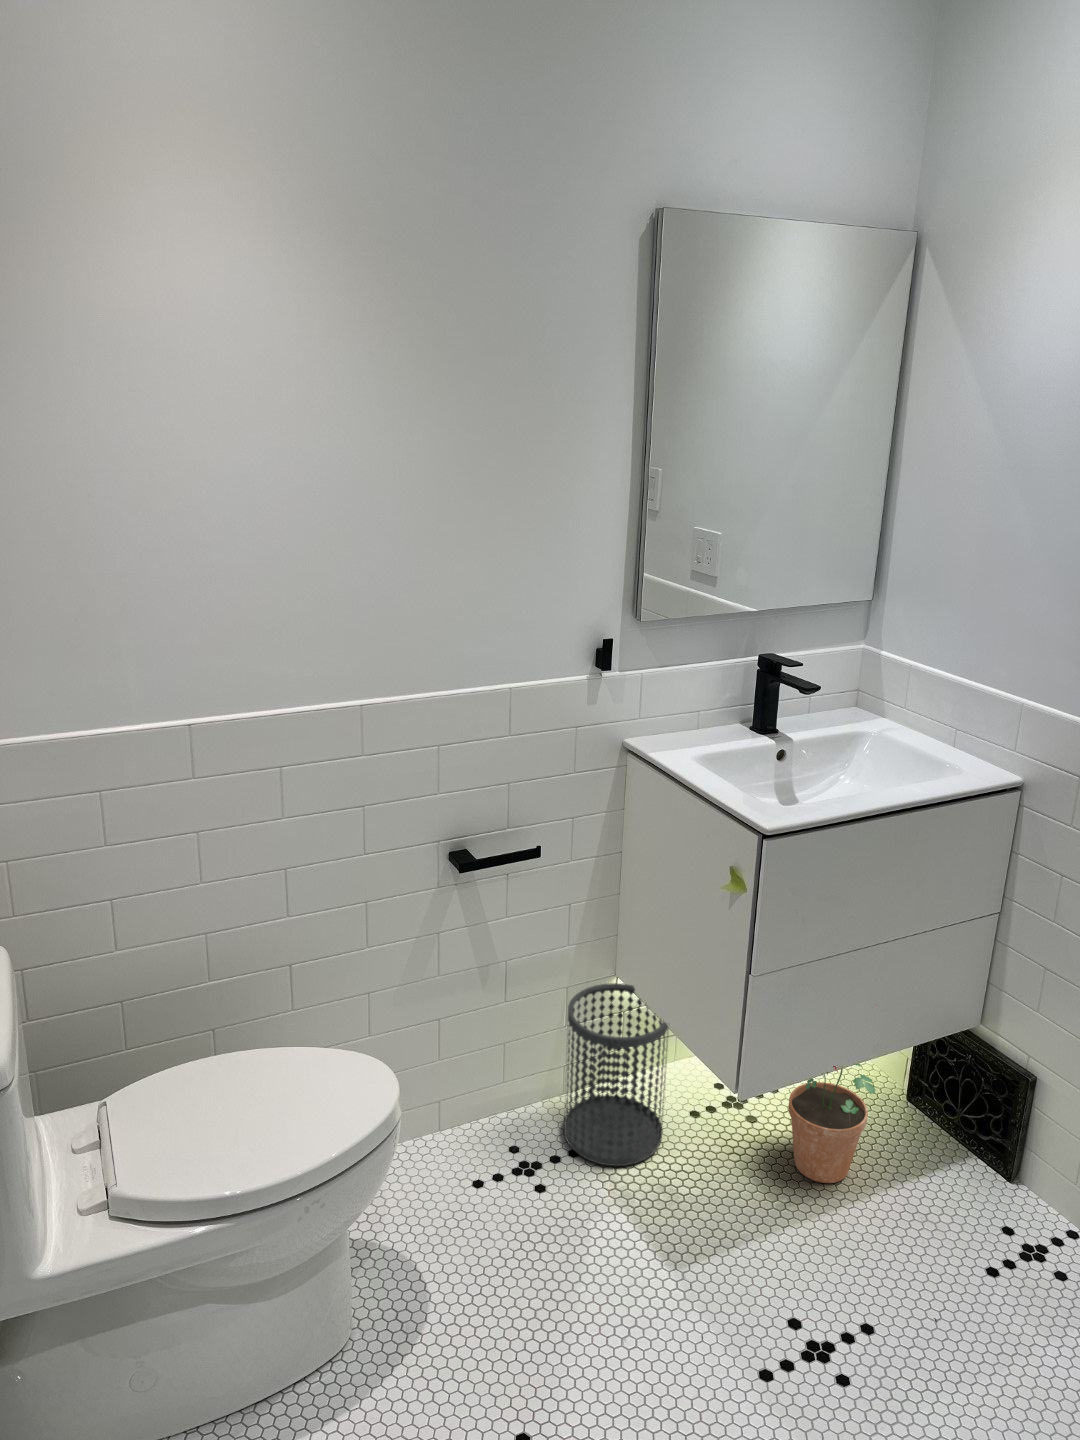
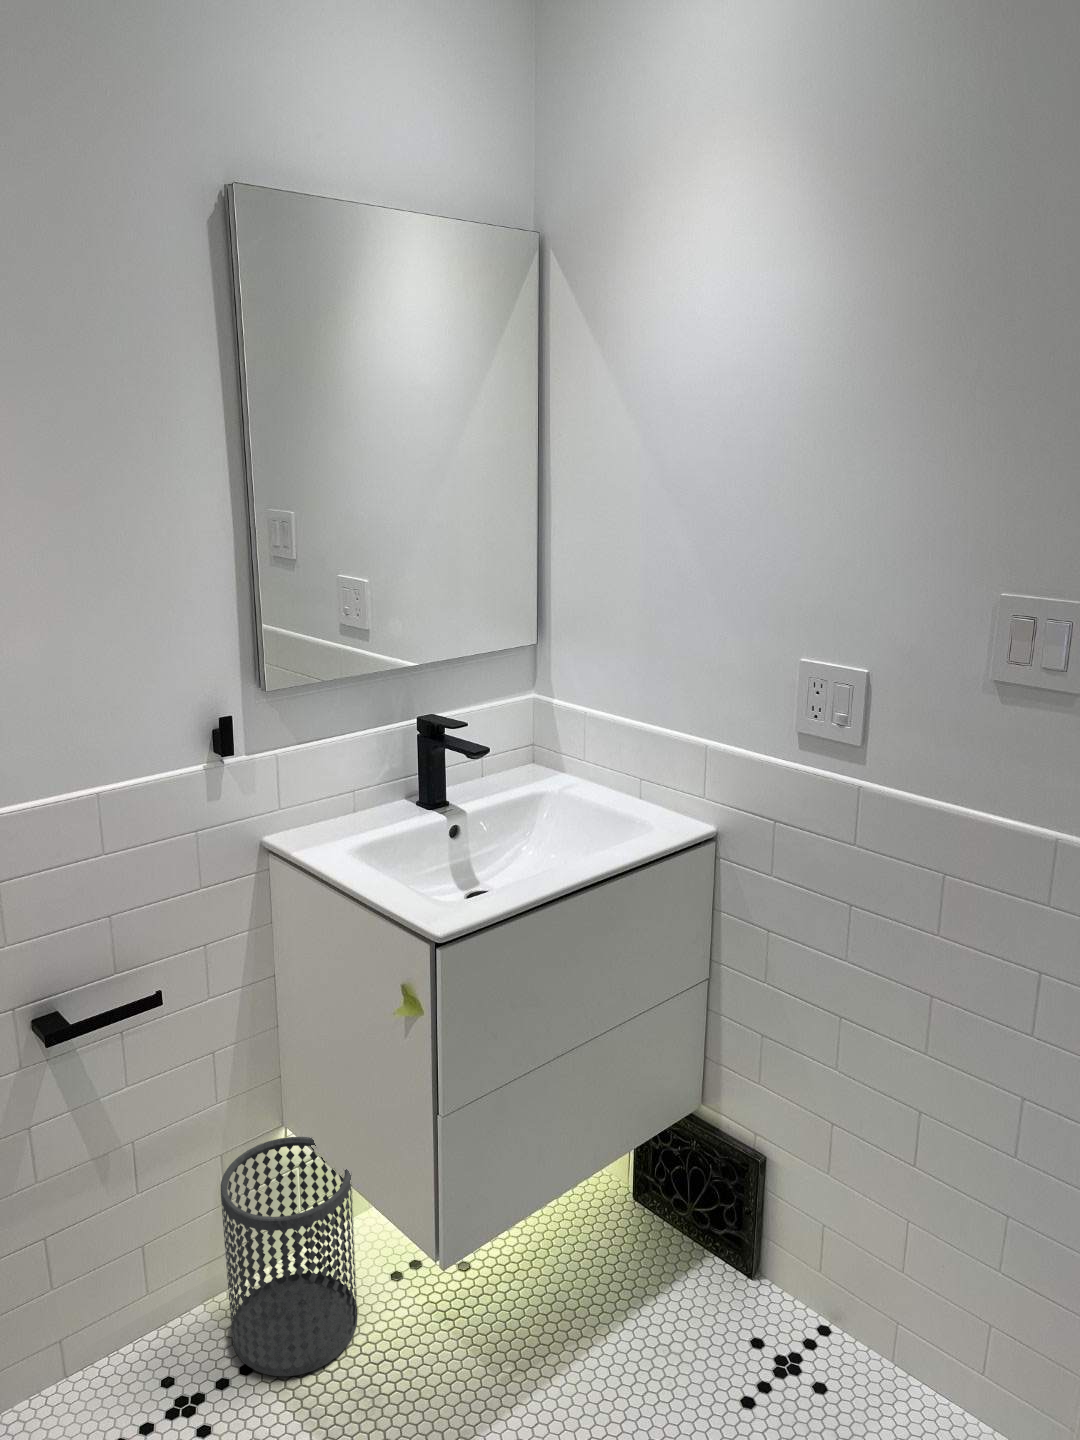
potted plant: present [788,1005,876,1183] -> none [463,1055,607,1333]

